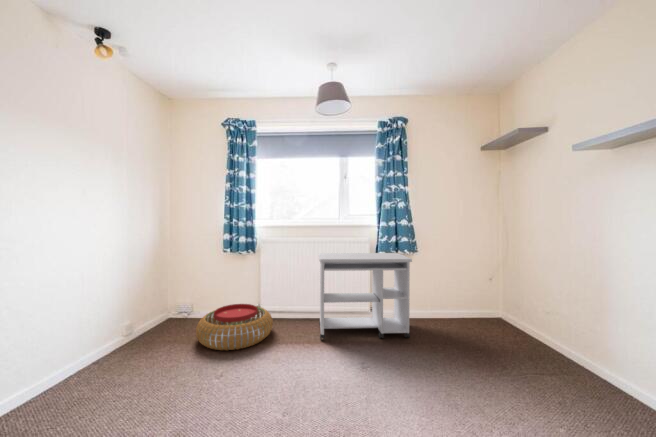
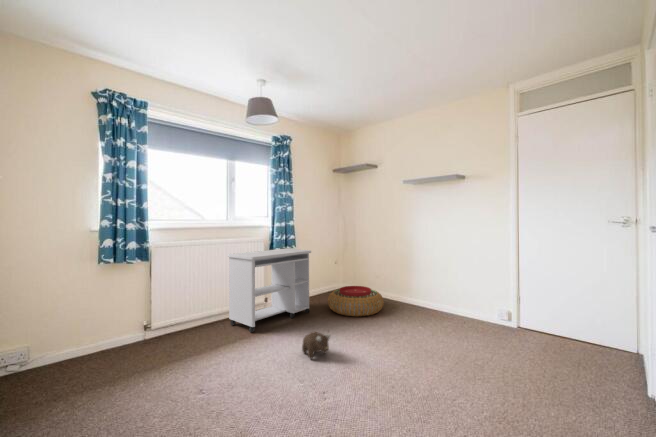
pouf: present [196,304,273,350] -> present [328,286,383,316]
plush toy: none [314,366,346,404] -> present [302,332,331,359]

